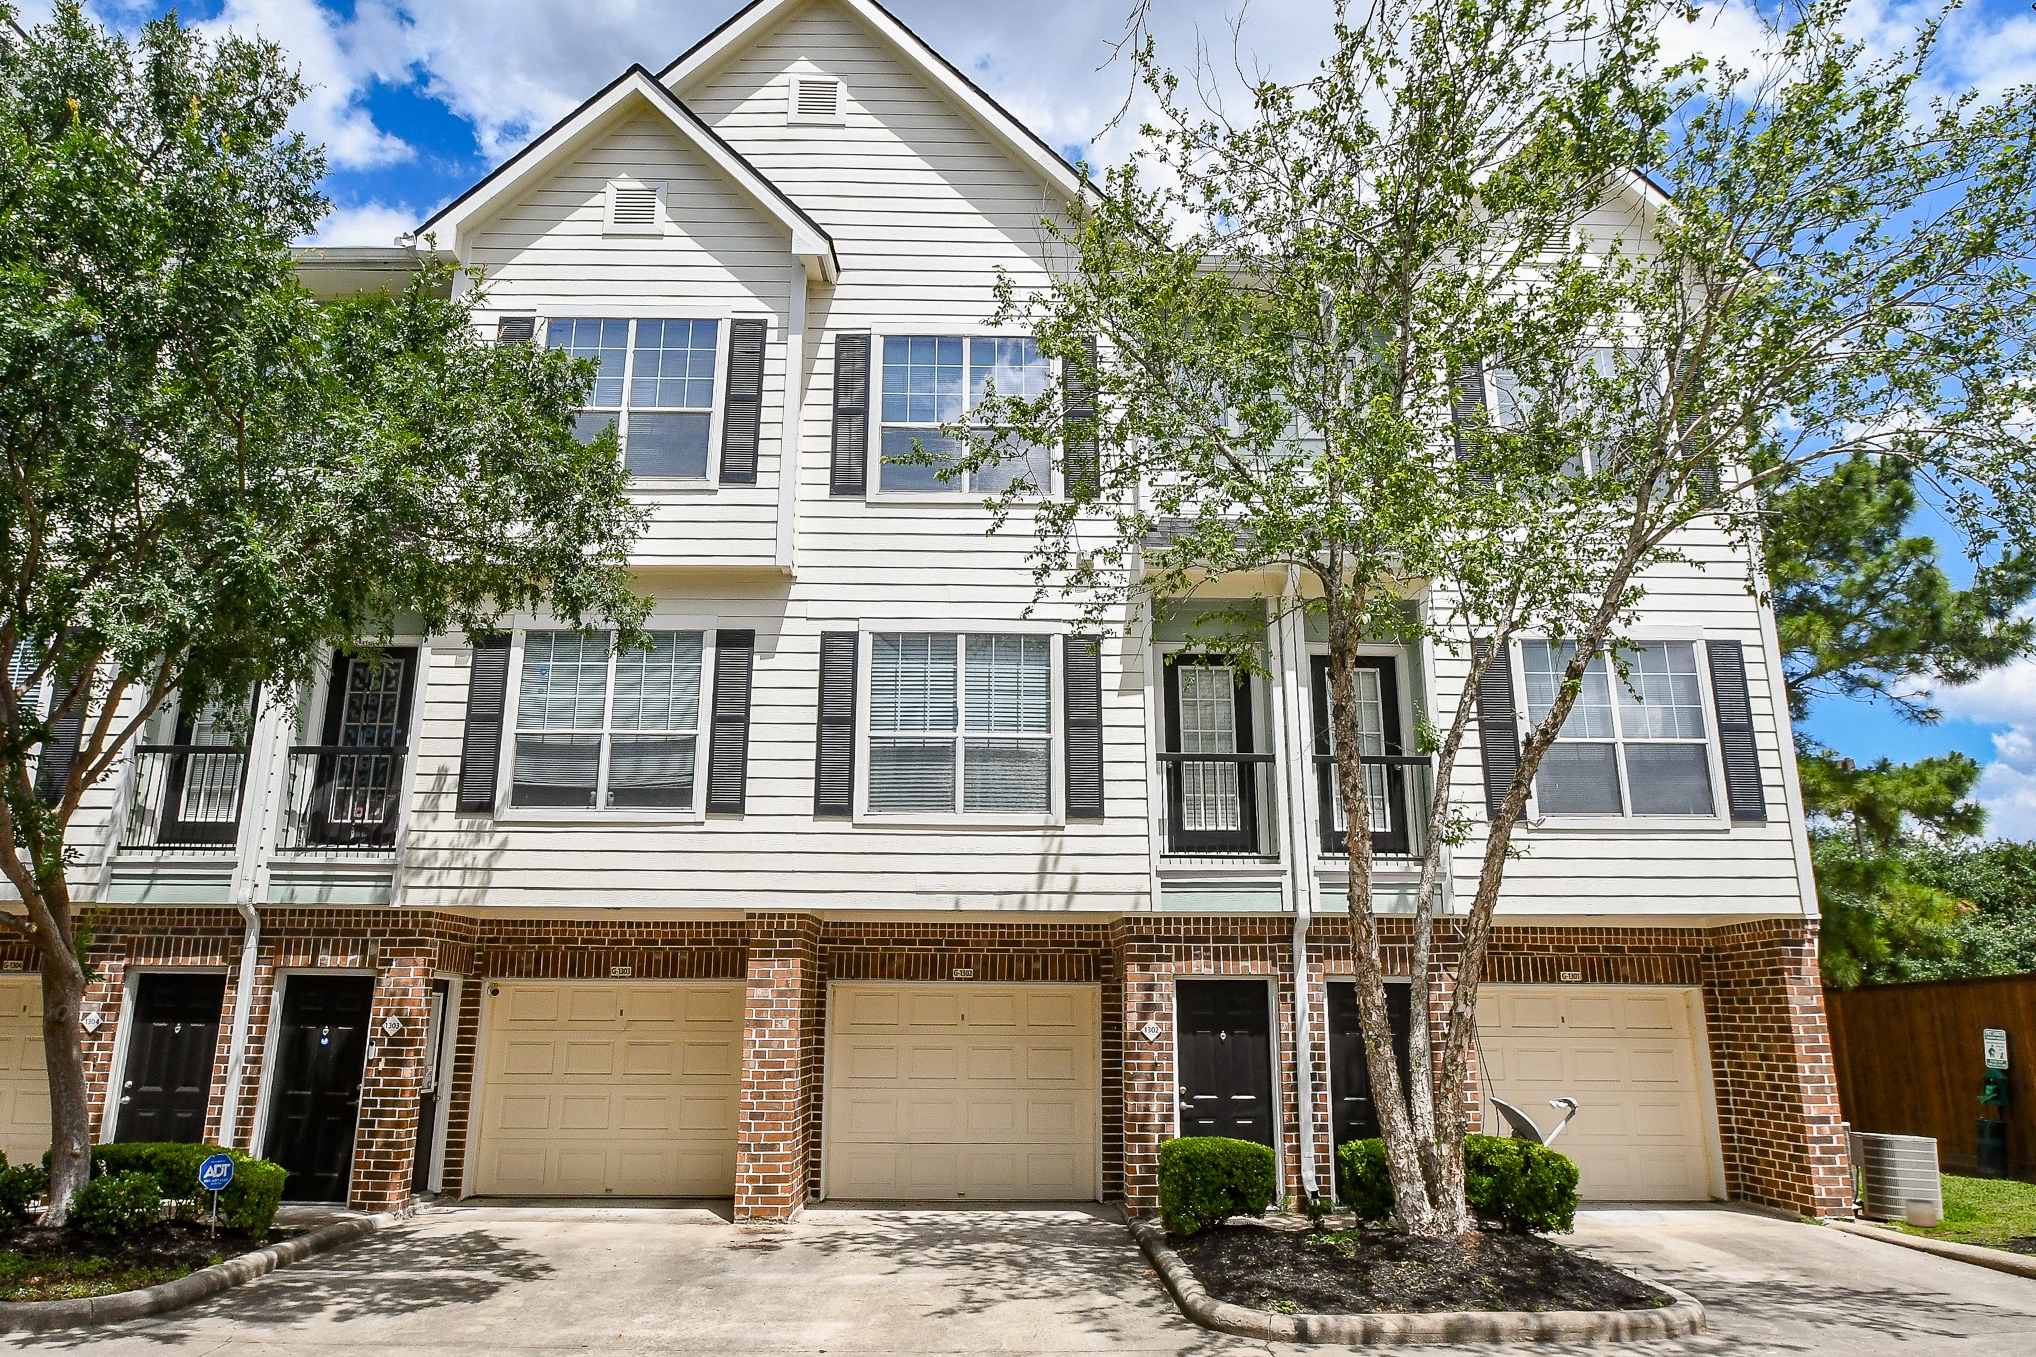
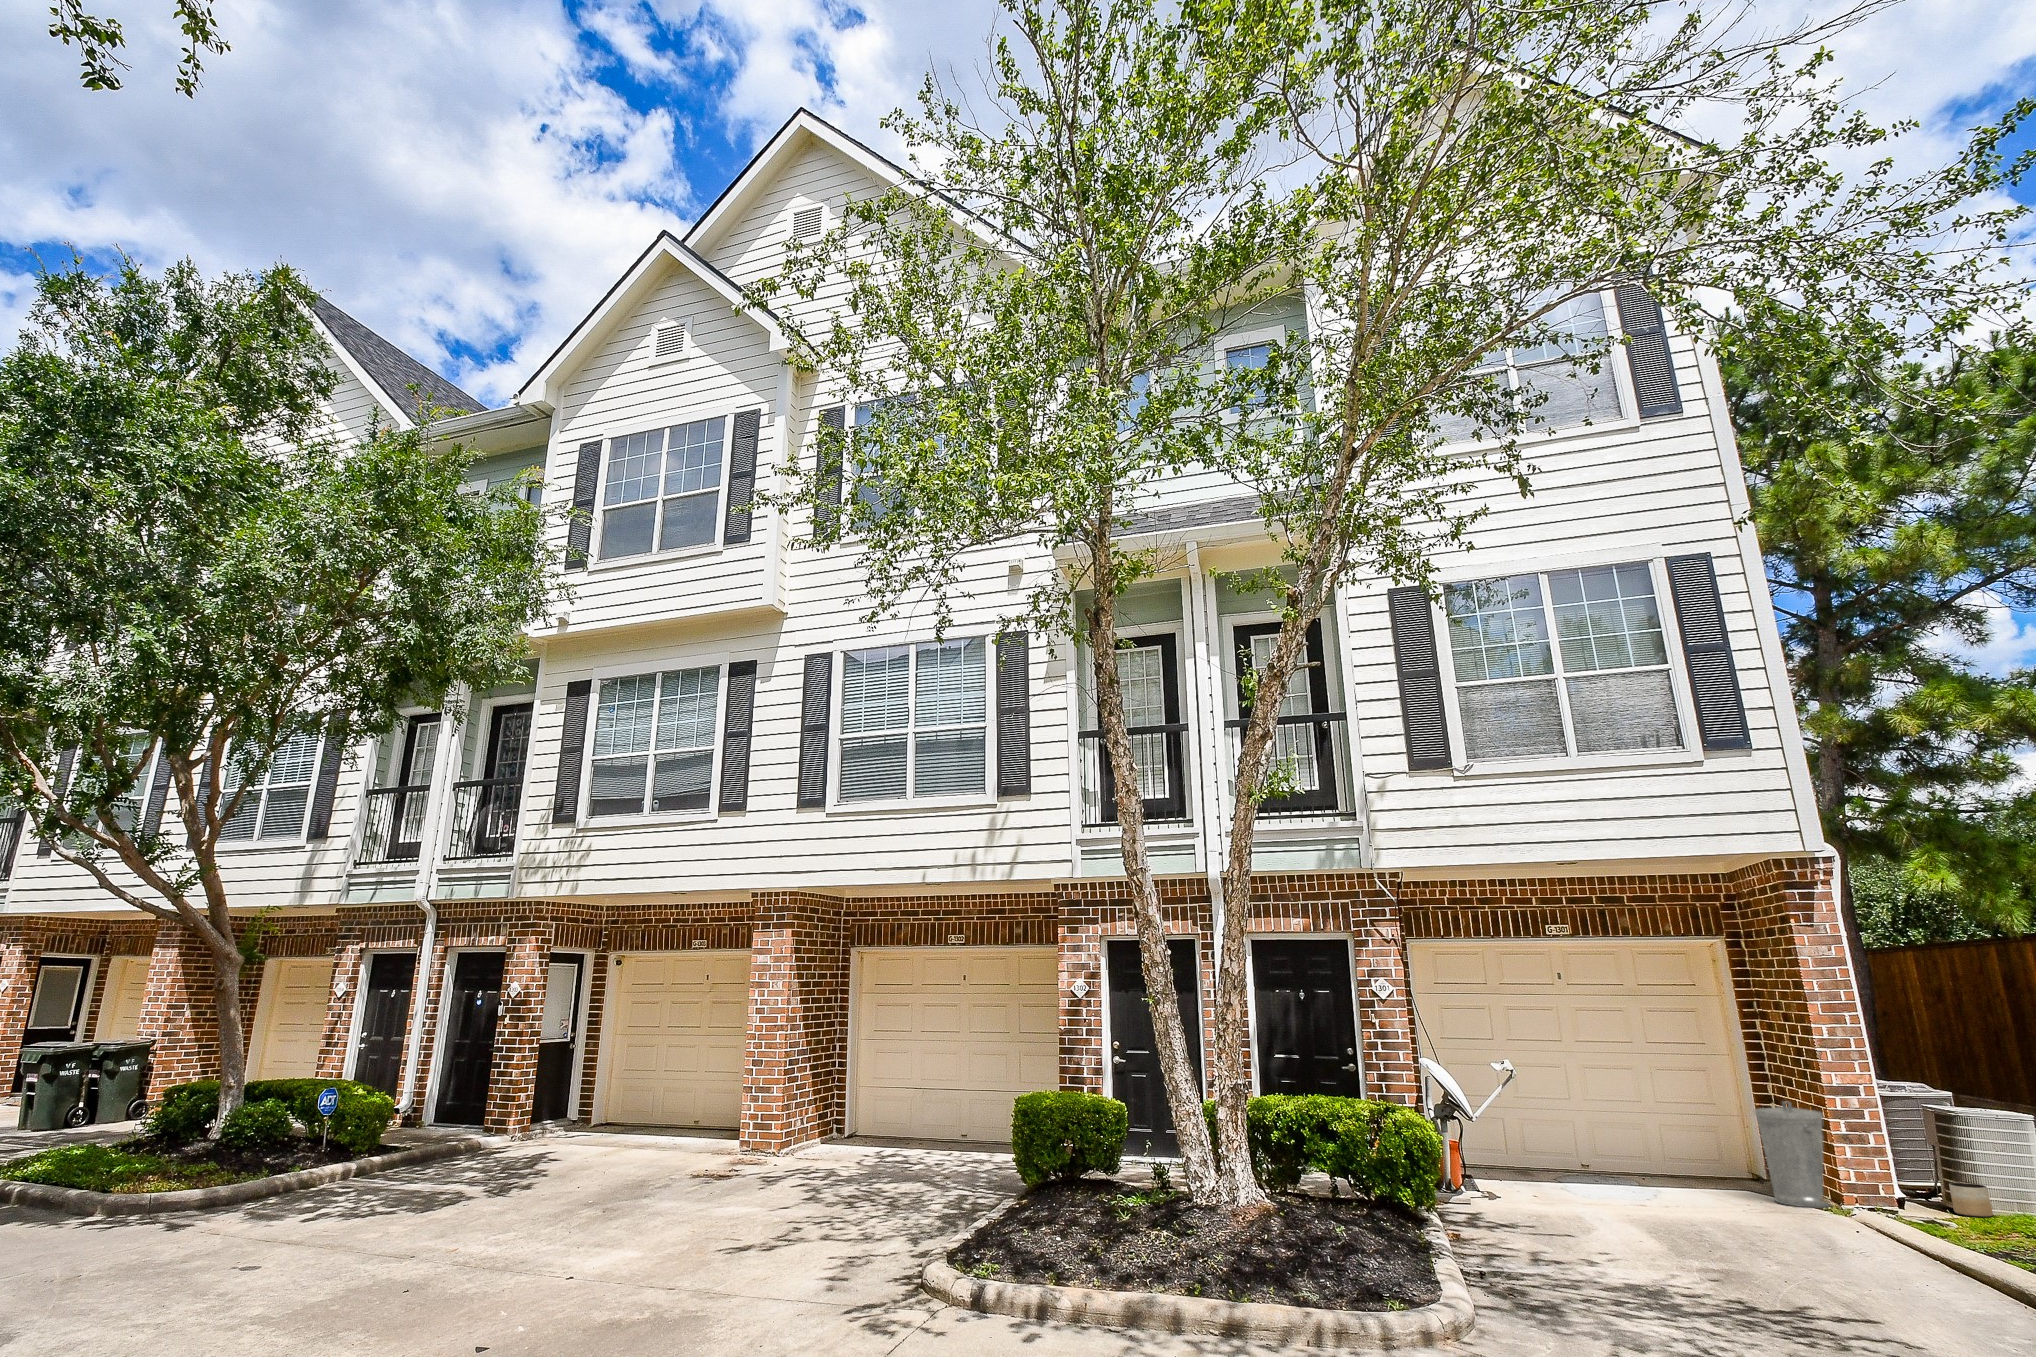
trash can: none [1750,1133,1813,1225] -> present [1755,1101,1832,1208]

